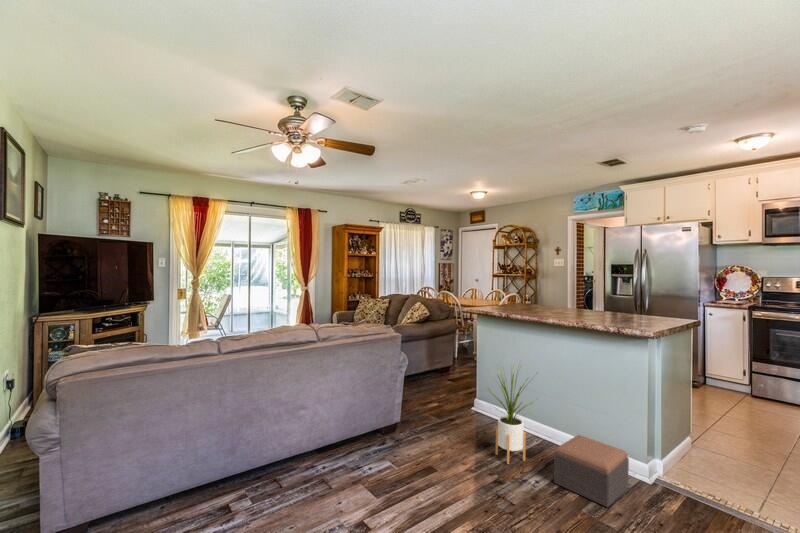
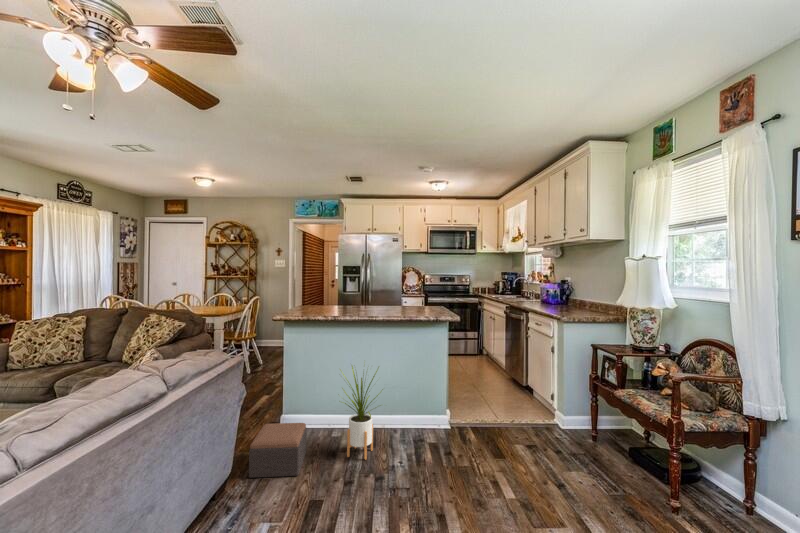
footstool: present [554,435,629,507] -> present [249,423,307,478]

